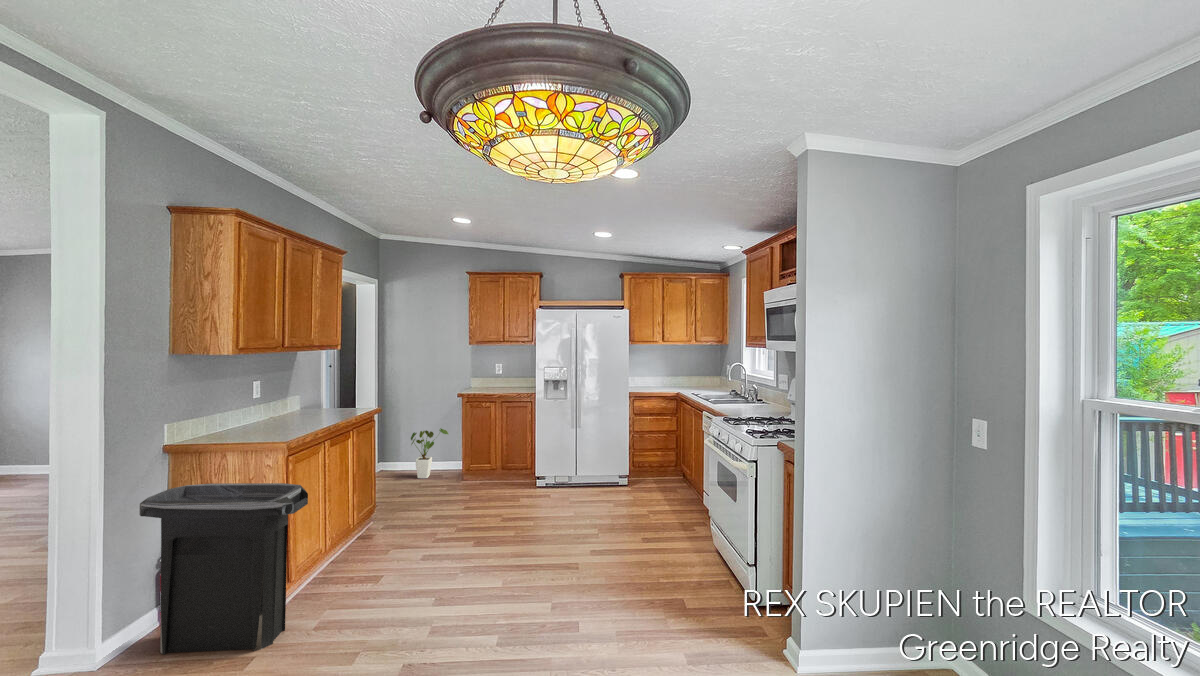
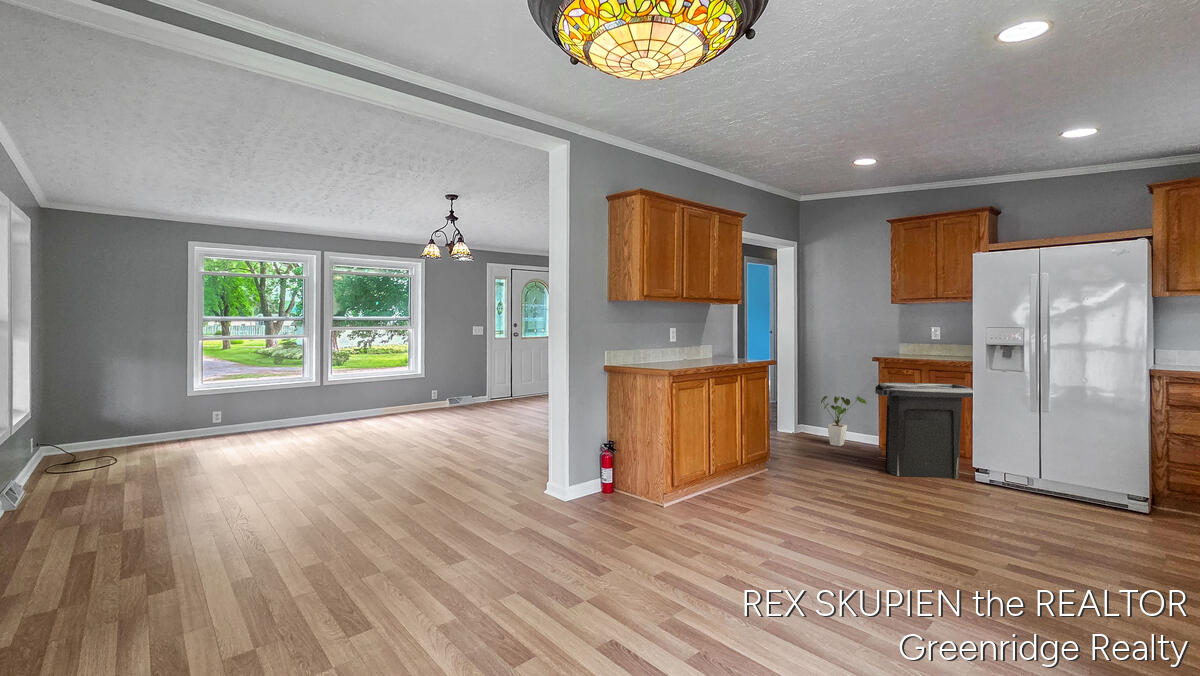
trash can: present [139,483,308,655] -> present [875,383,973,479]

